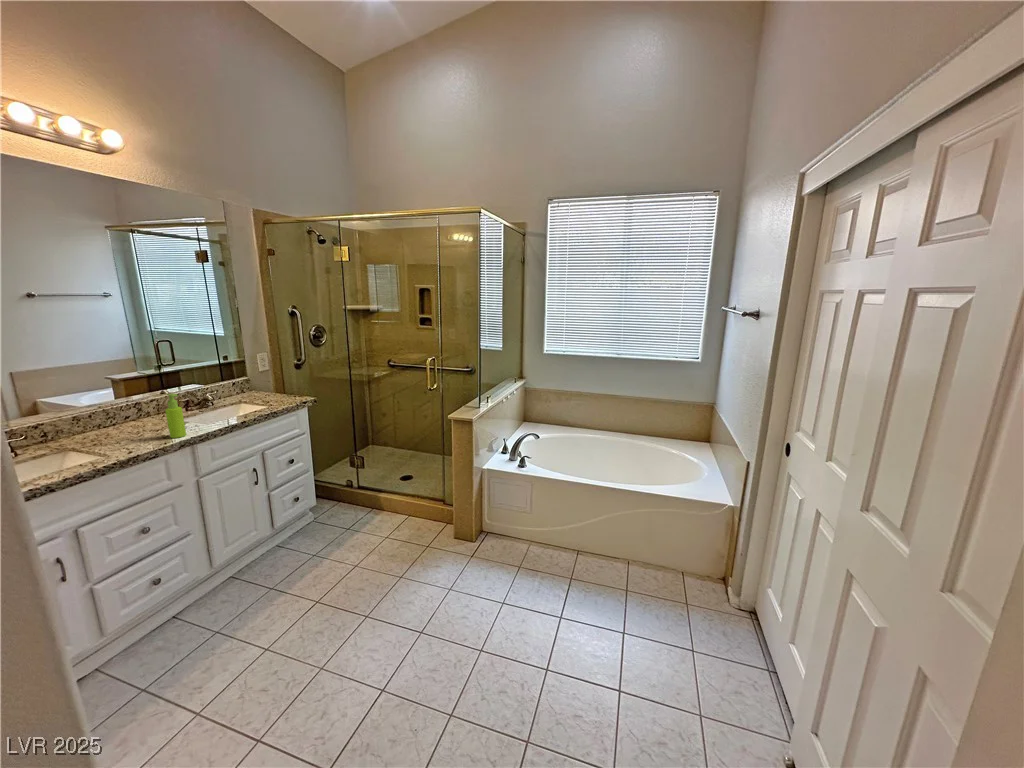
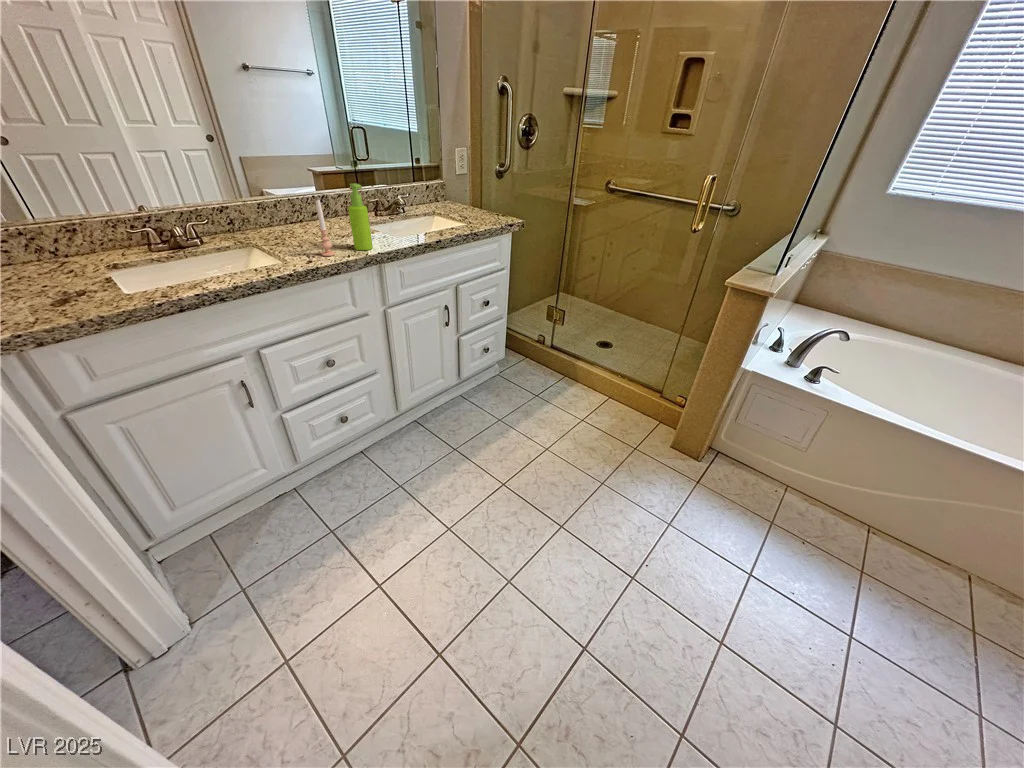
candle: none [137,408,153,447] -> present [315,200,335,256]

